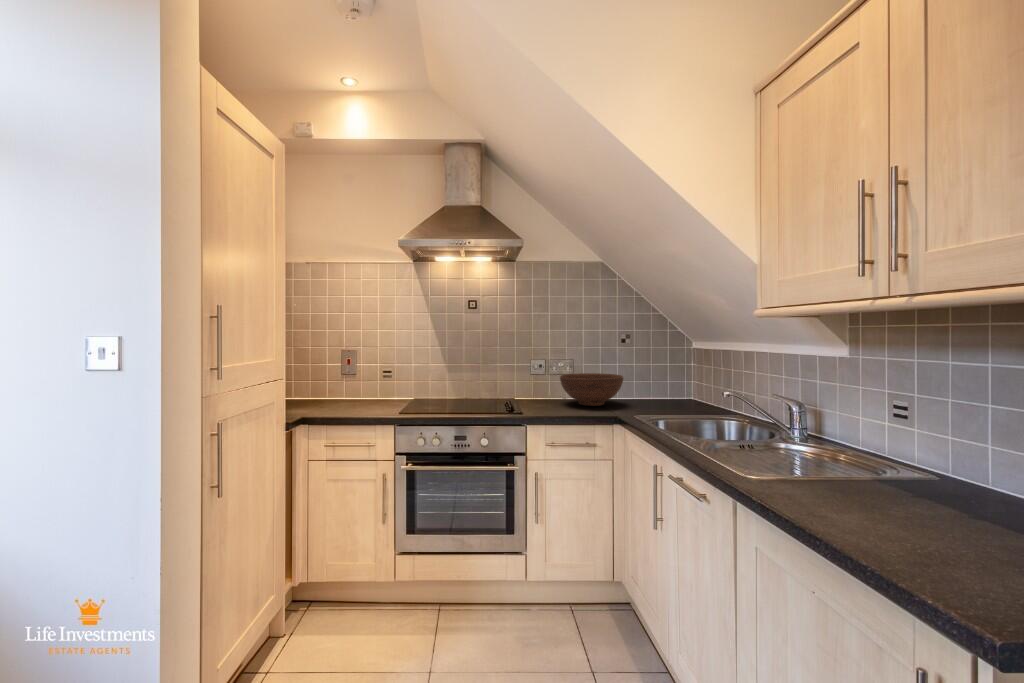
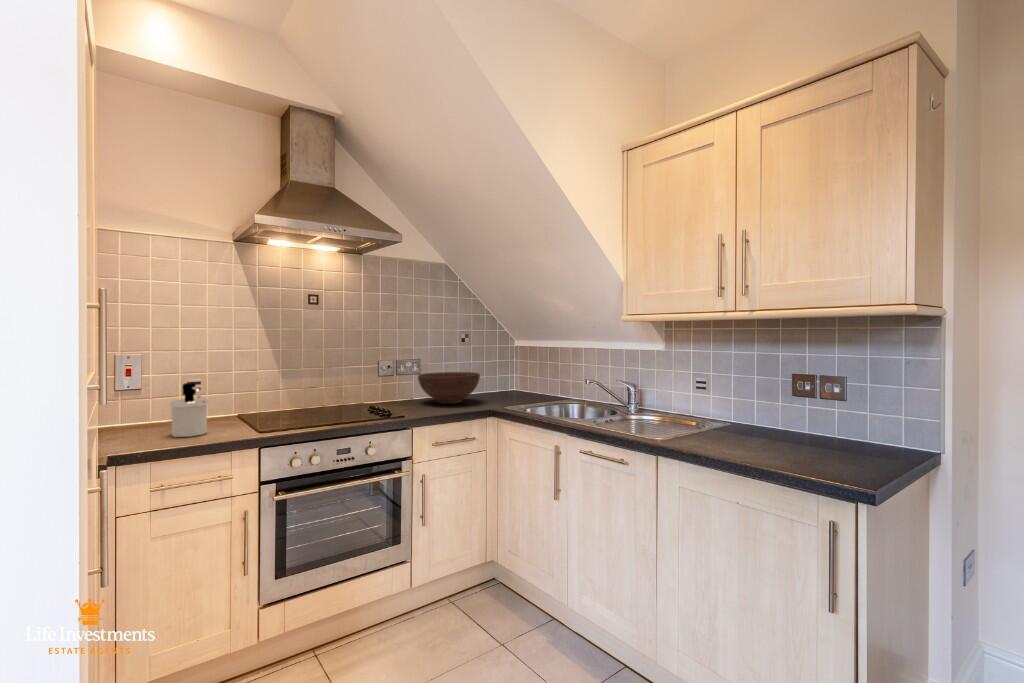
soap dispenser: none [349,373,373,413] -> present [170,383,208,437]

